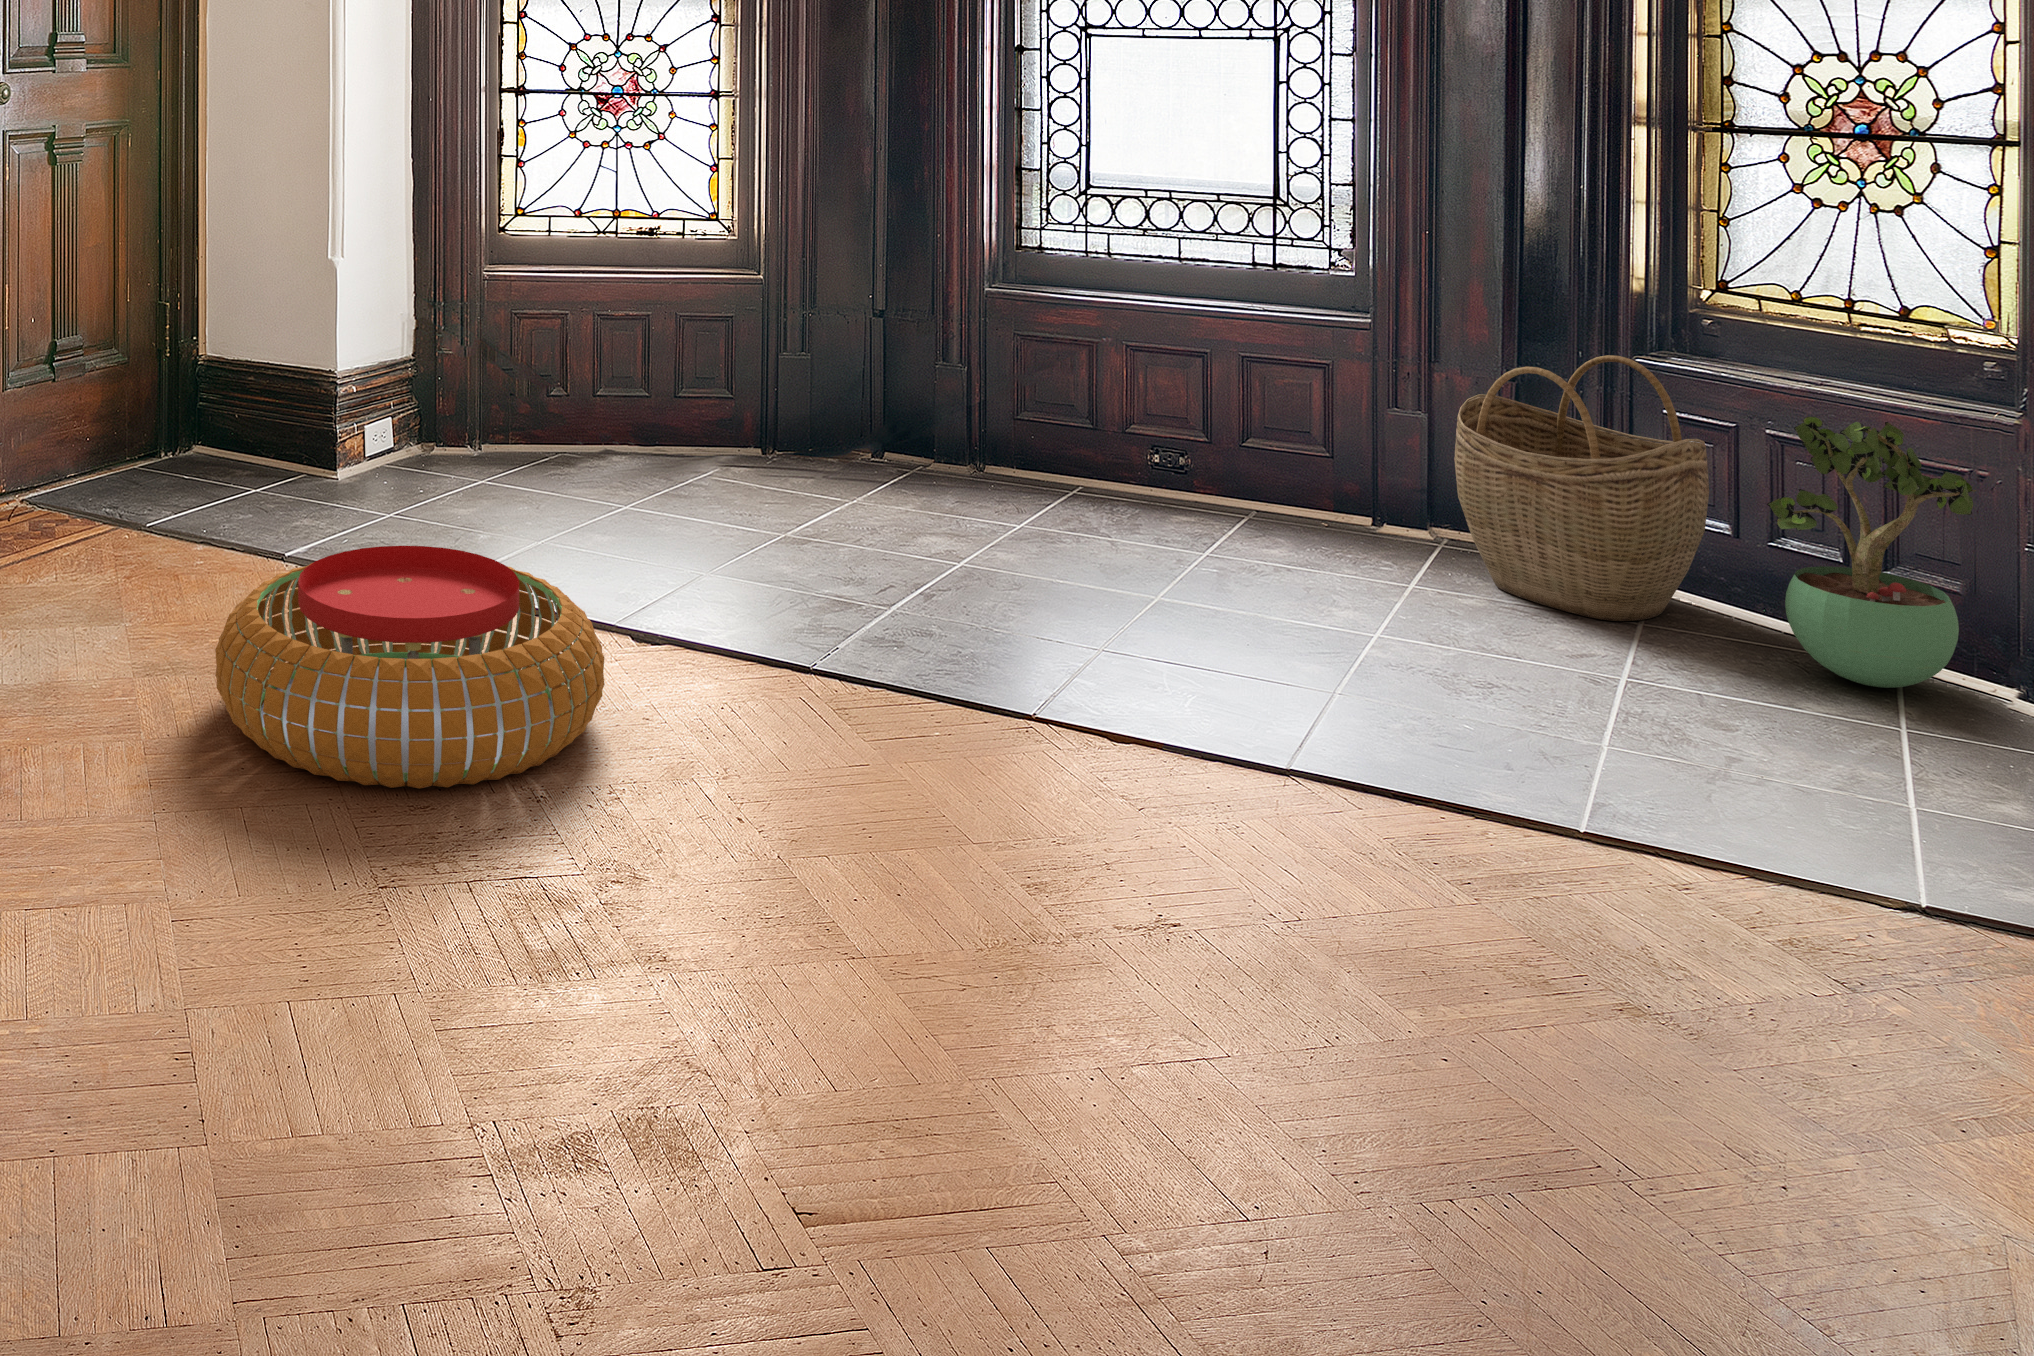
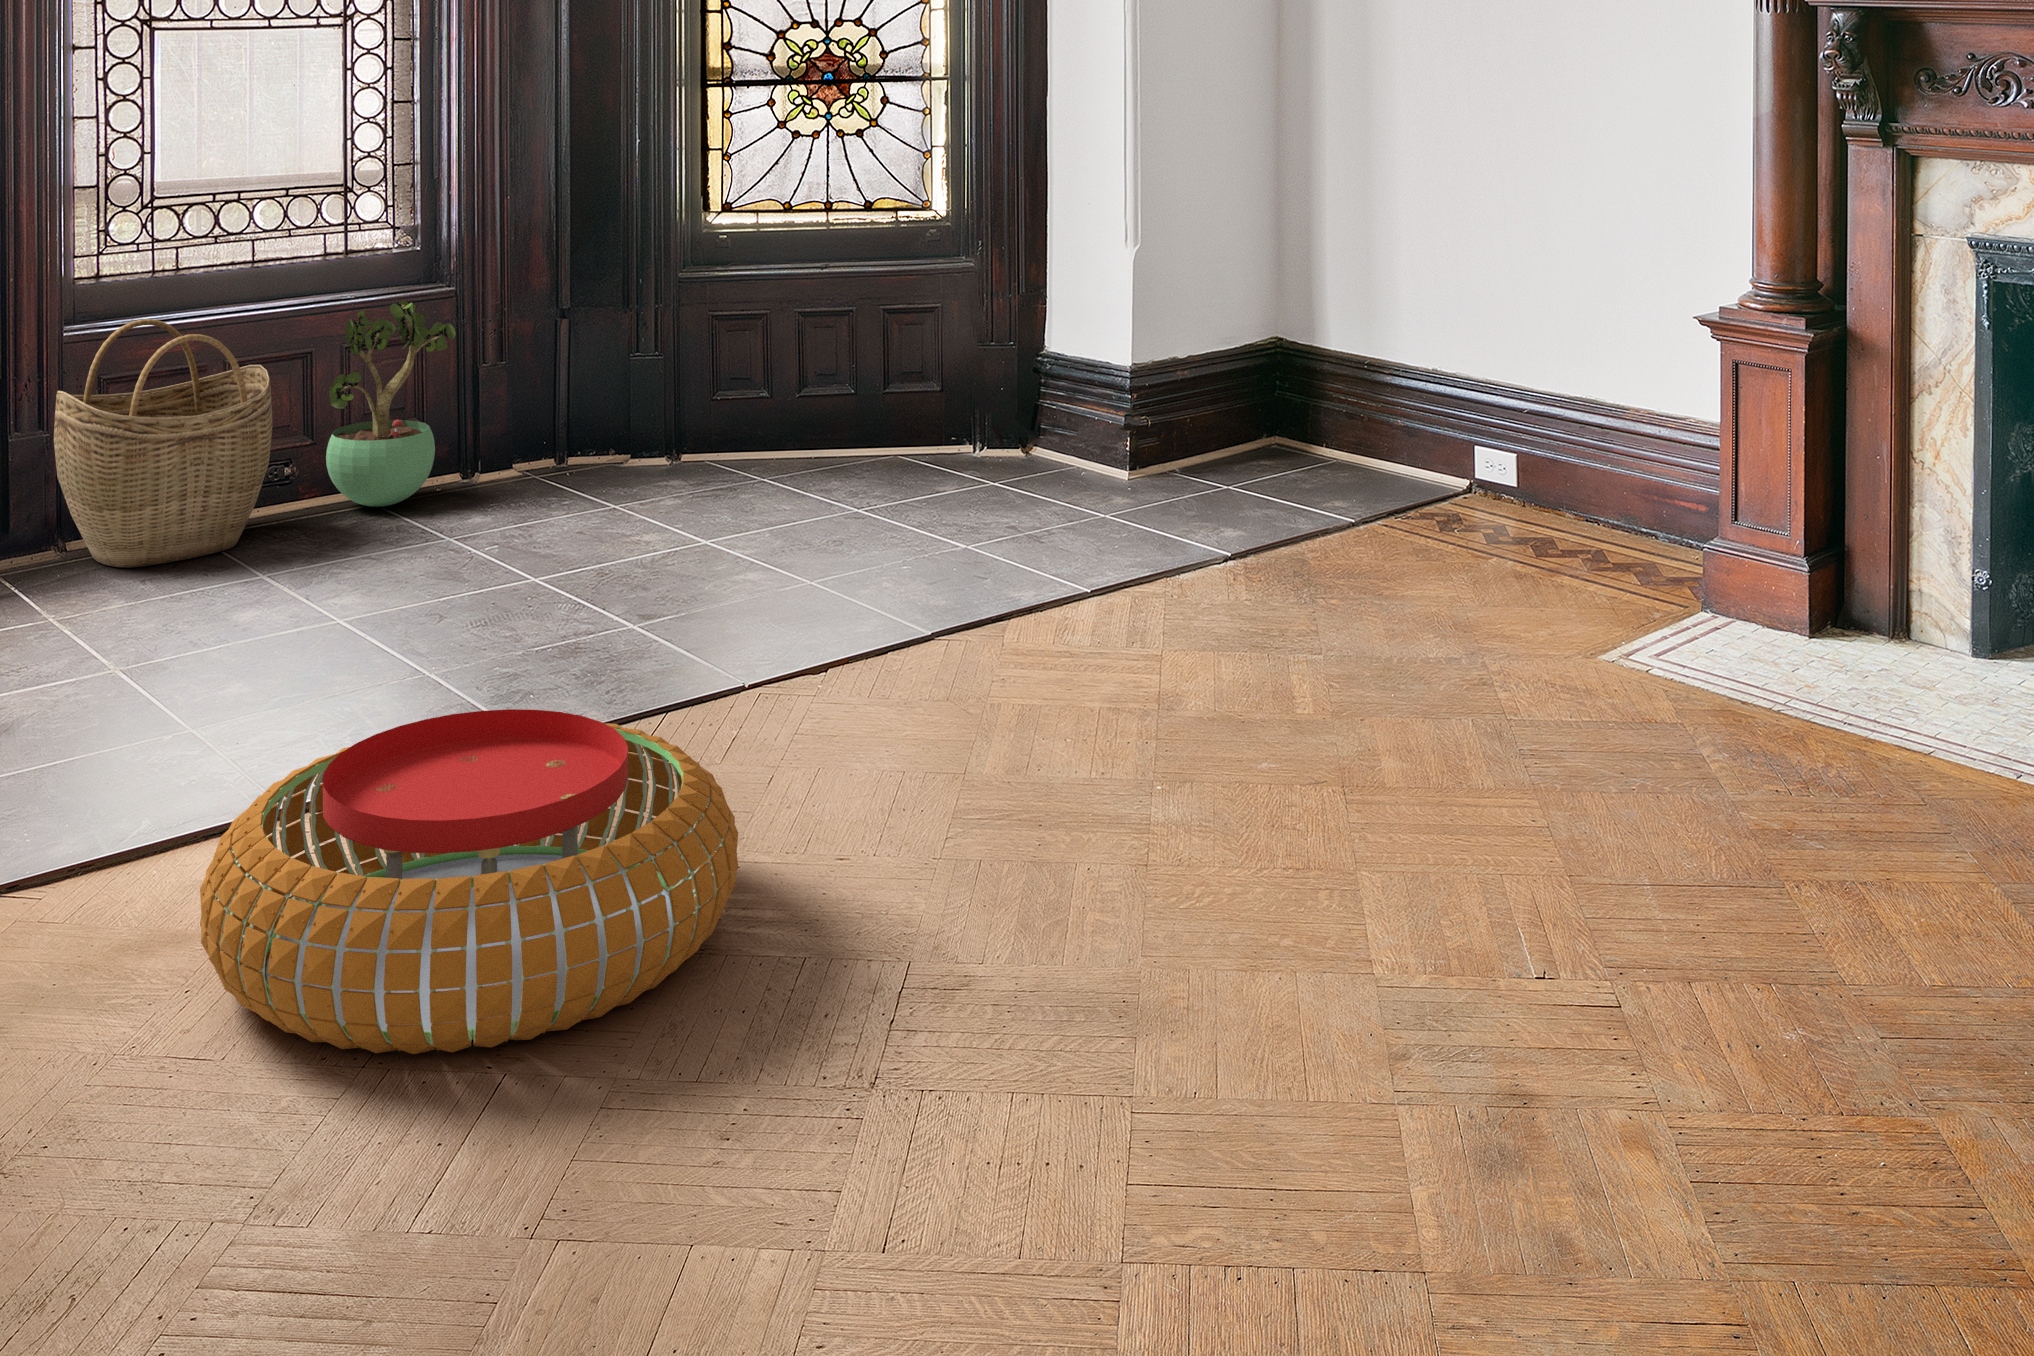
woven basket: present [1454,355,1709,621] -> present [54,319,273,567]
potted plant: present [1767,417,1976,688] -> present [326,299,456,507]

